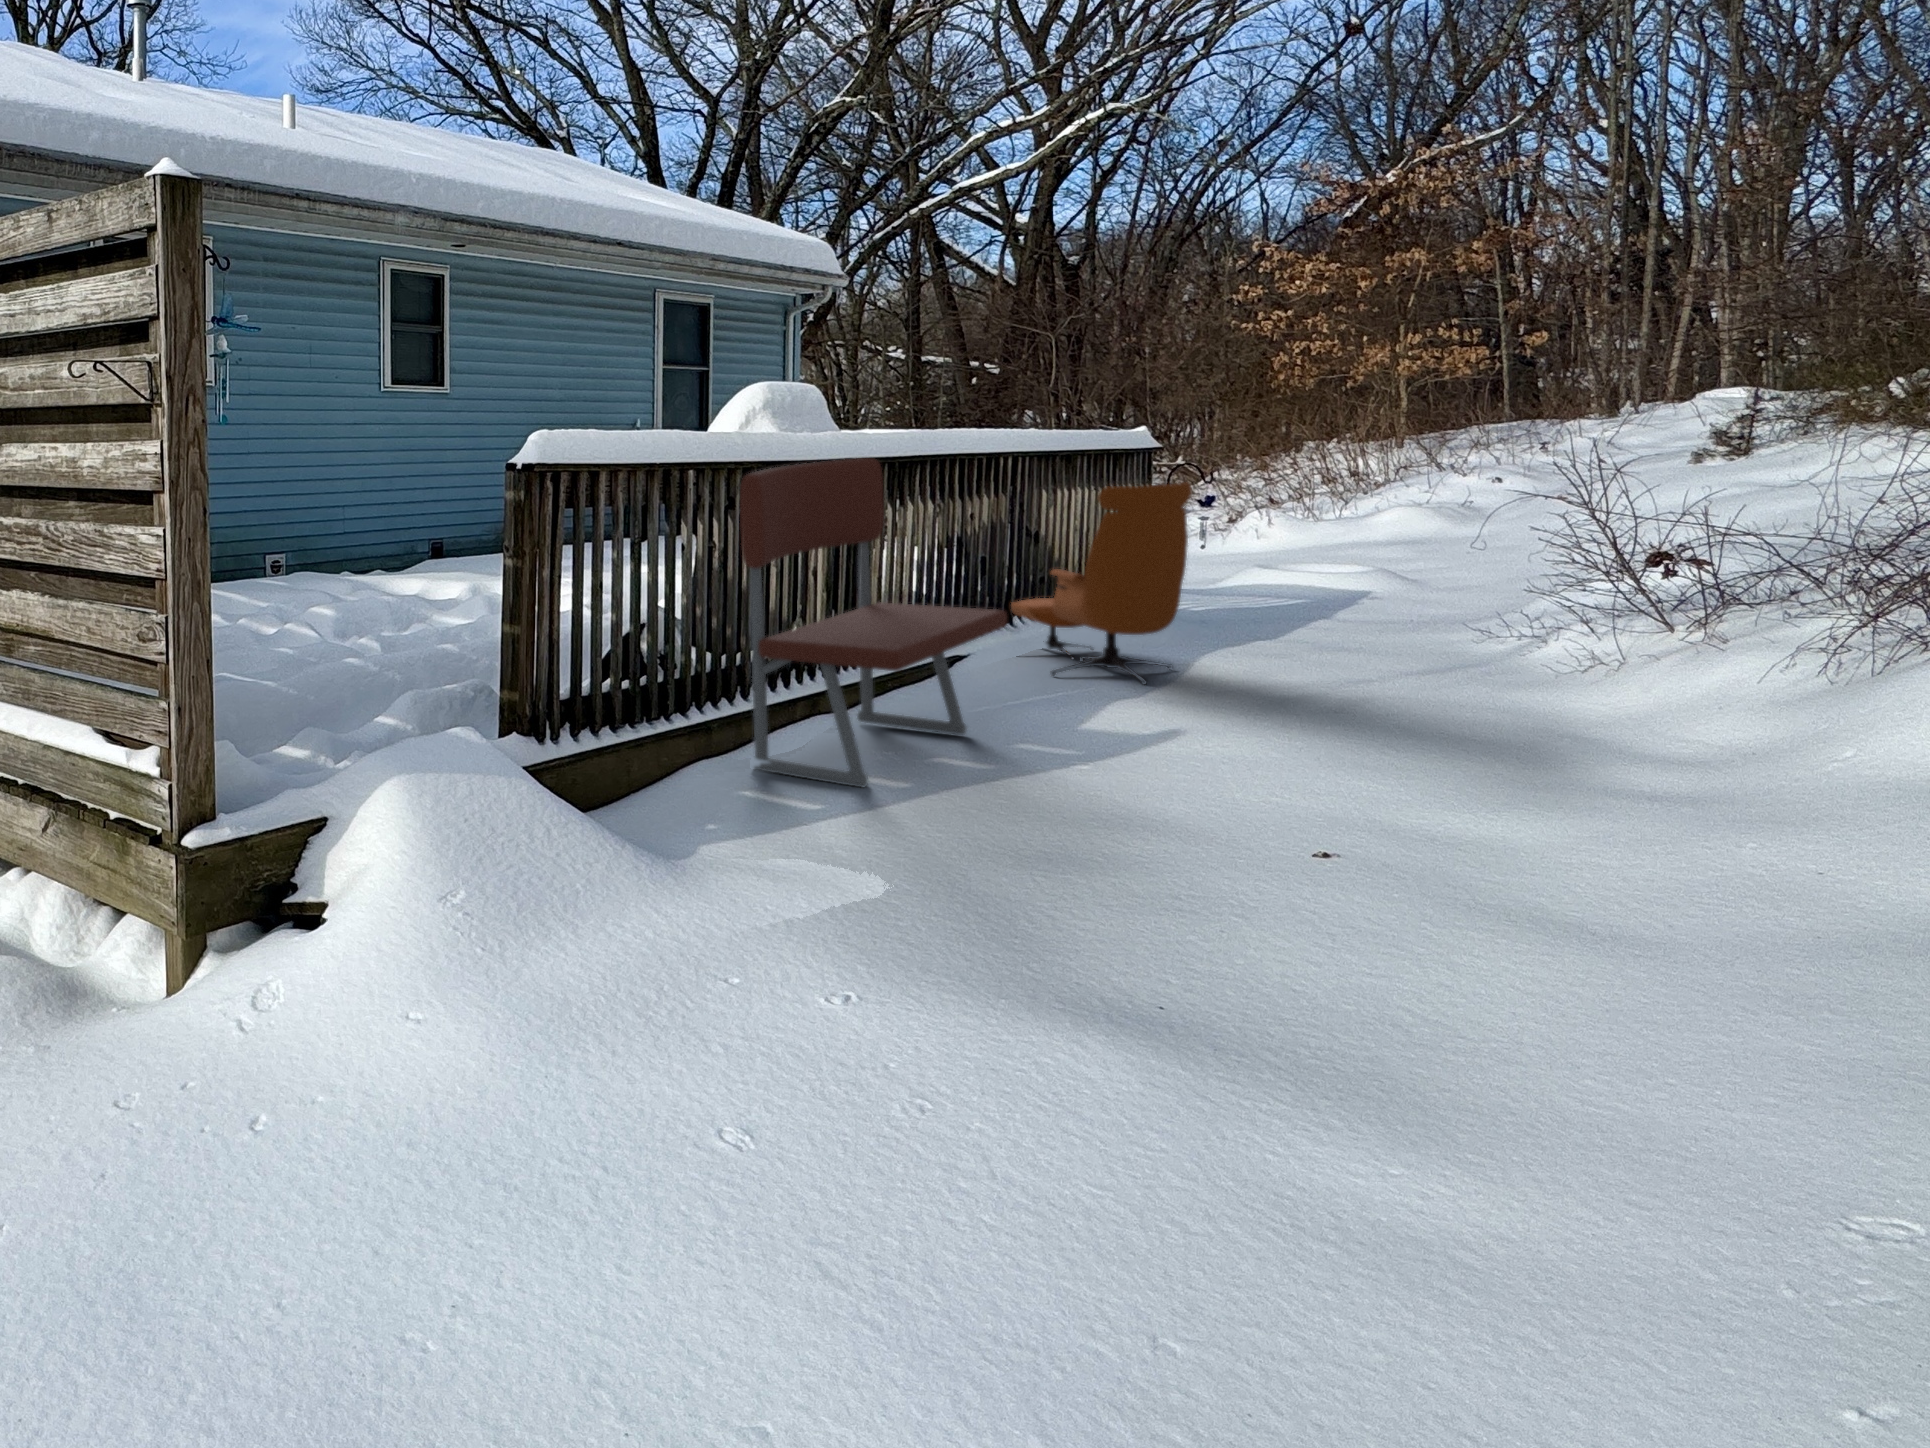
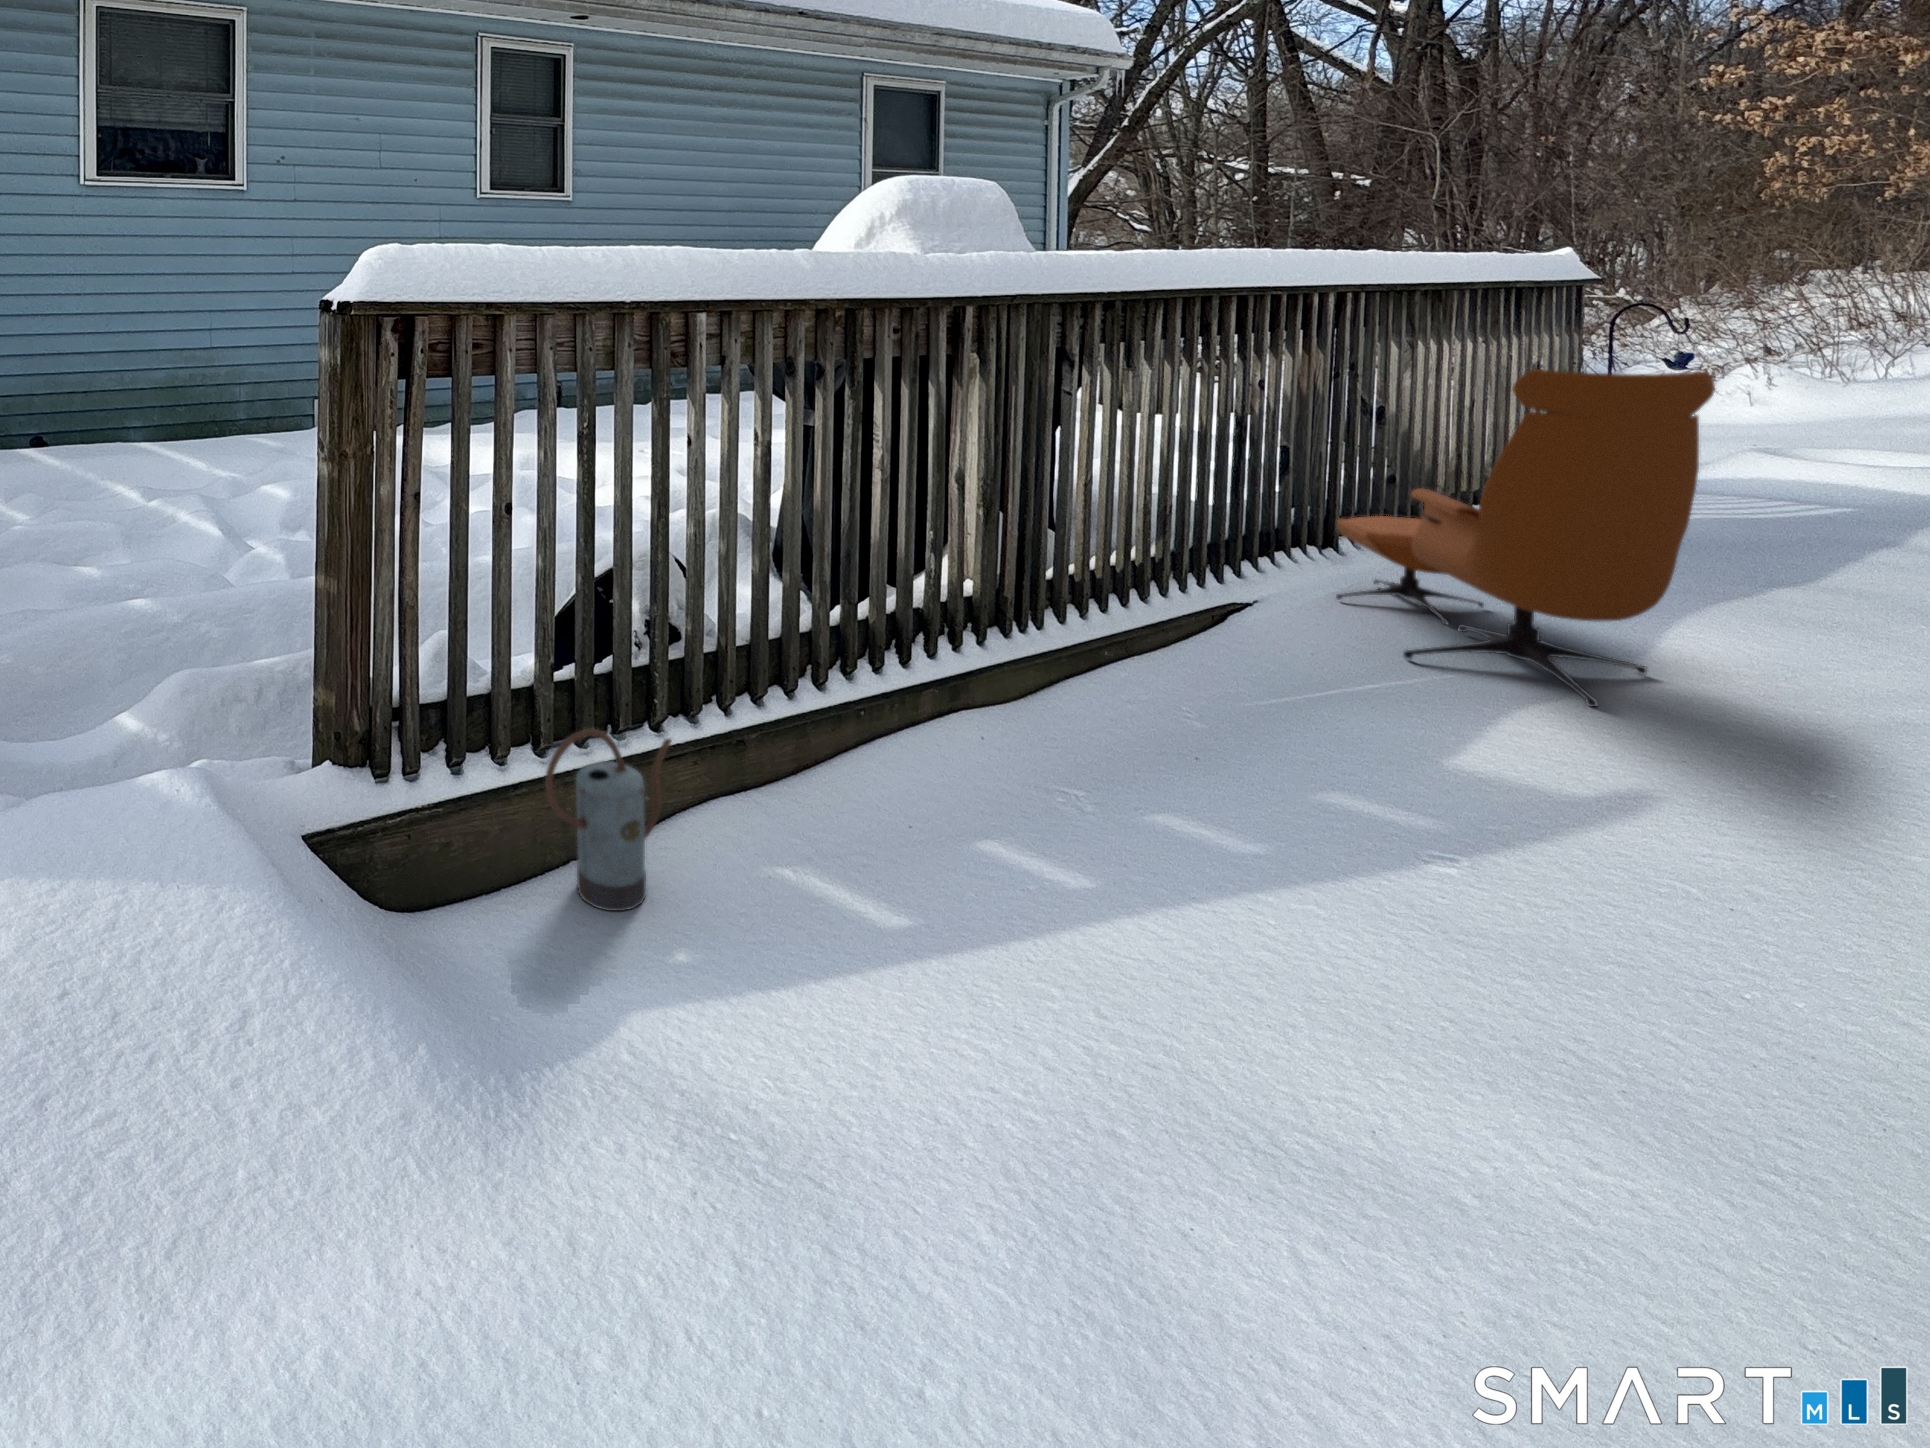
bench: present [740,458,1007,788] -> none [802,307,1318,916]
watering can: none [630,708,687,812] -> present [545,729,671,911]

